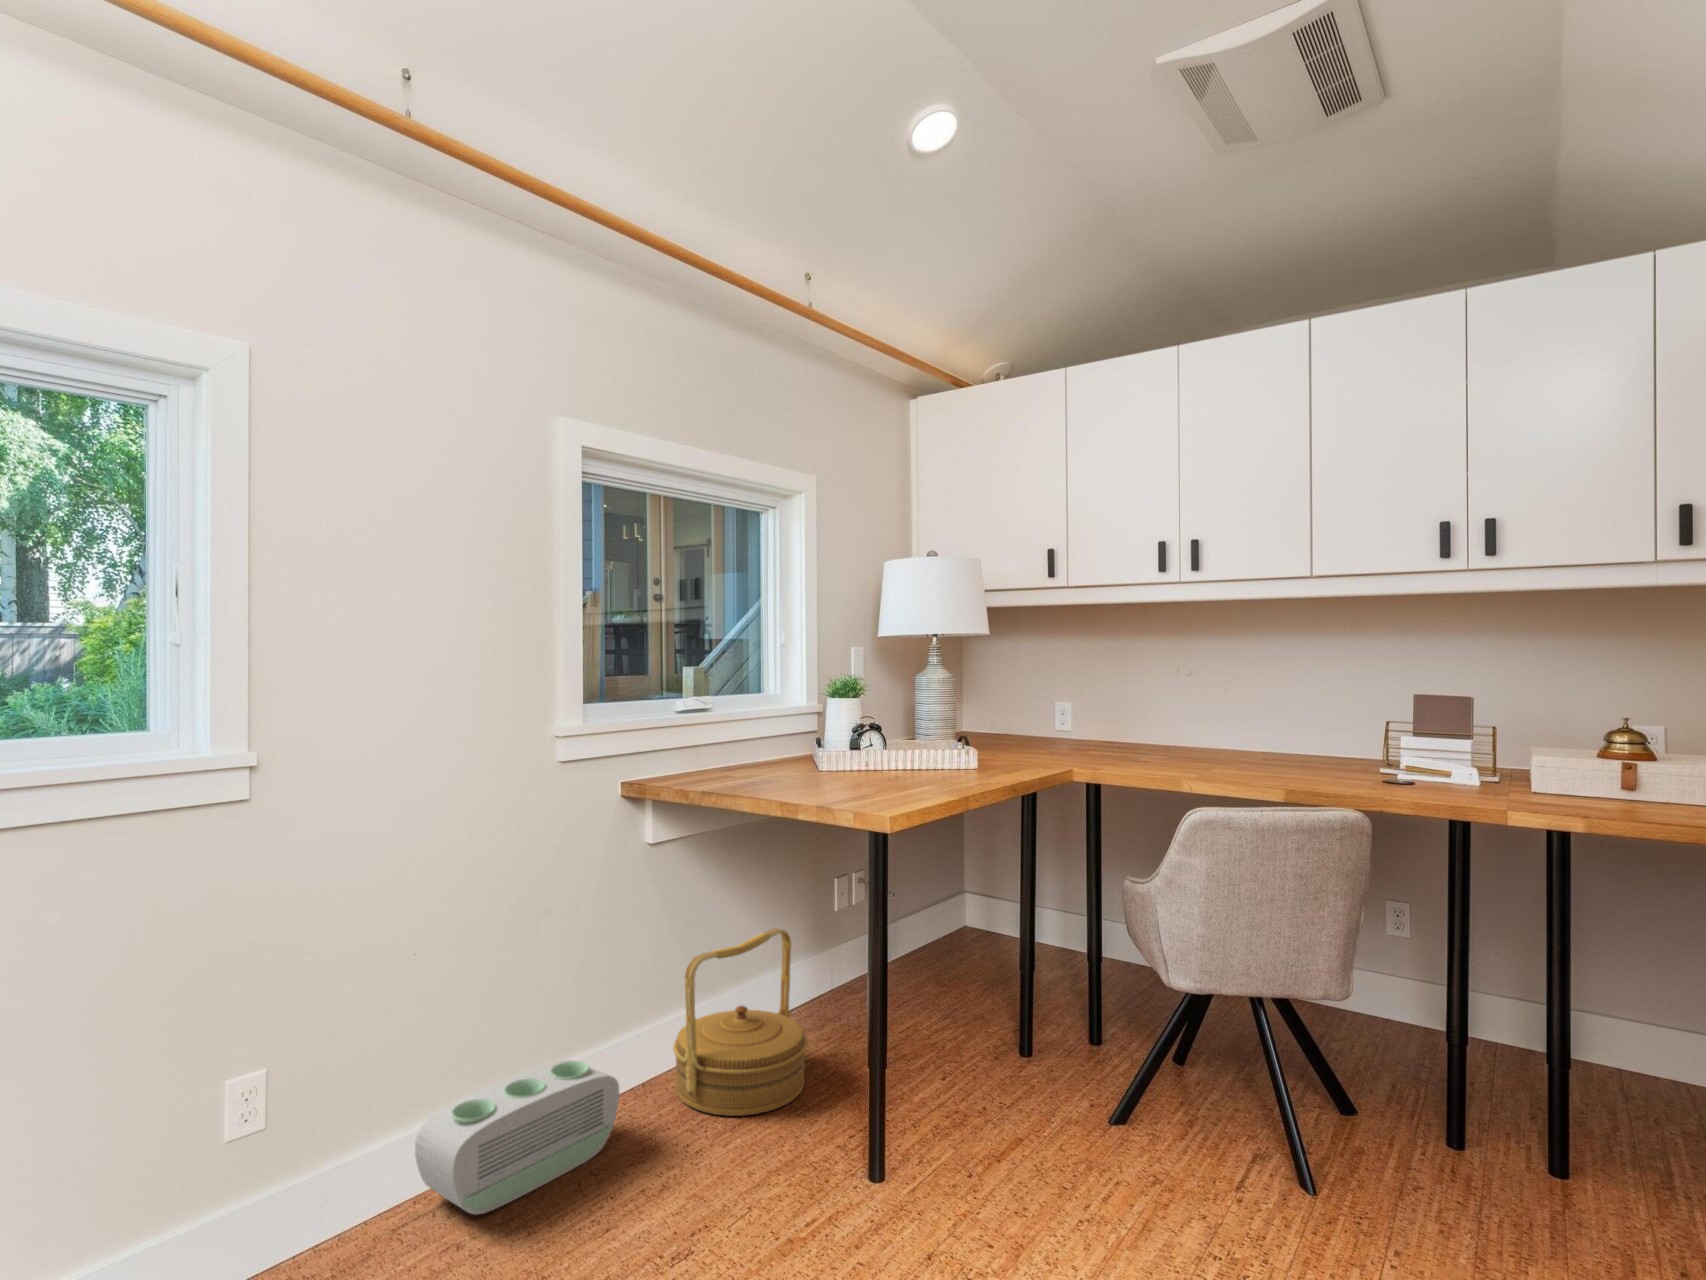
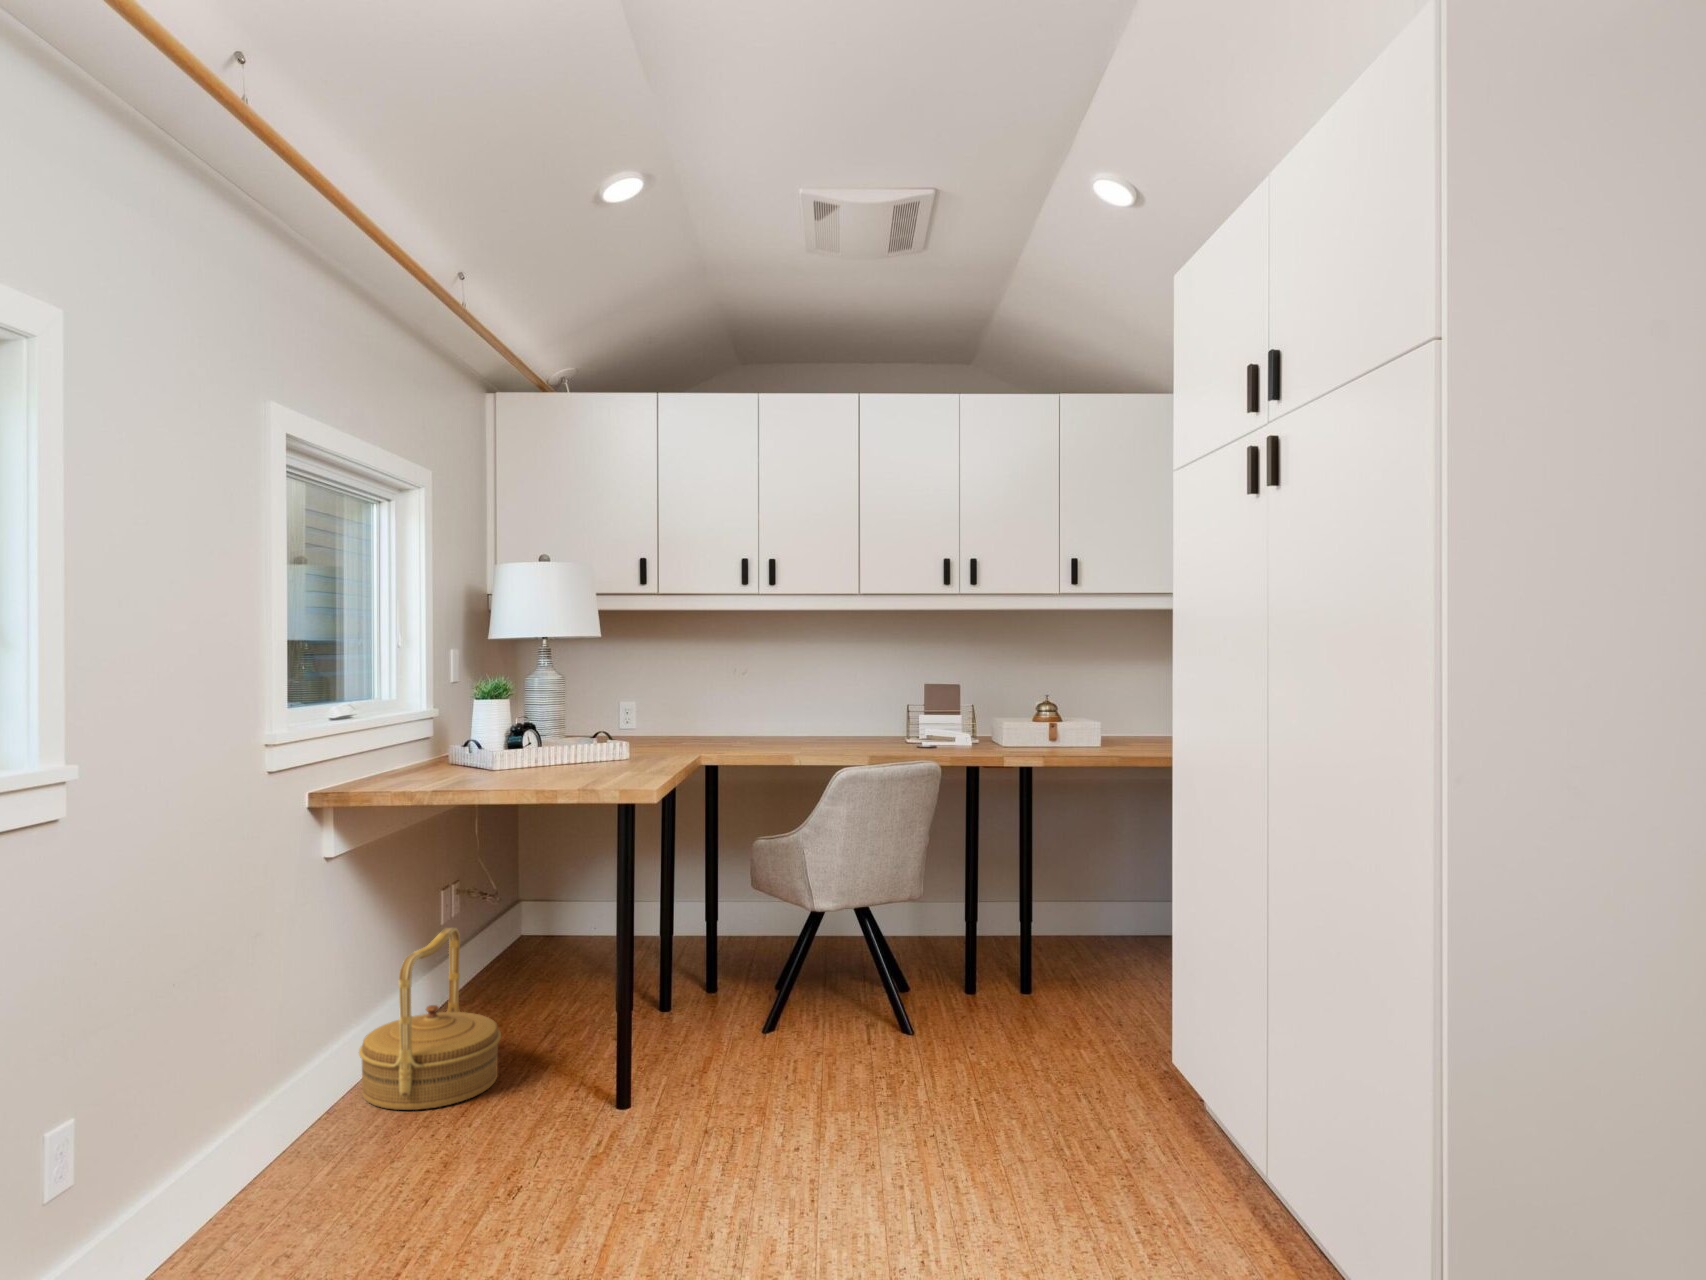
air purifier: present [415,1060,620,1215] -> none [191,1079,359,1235]

